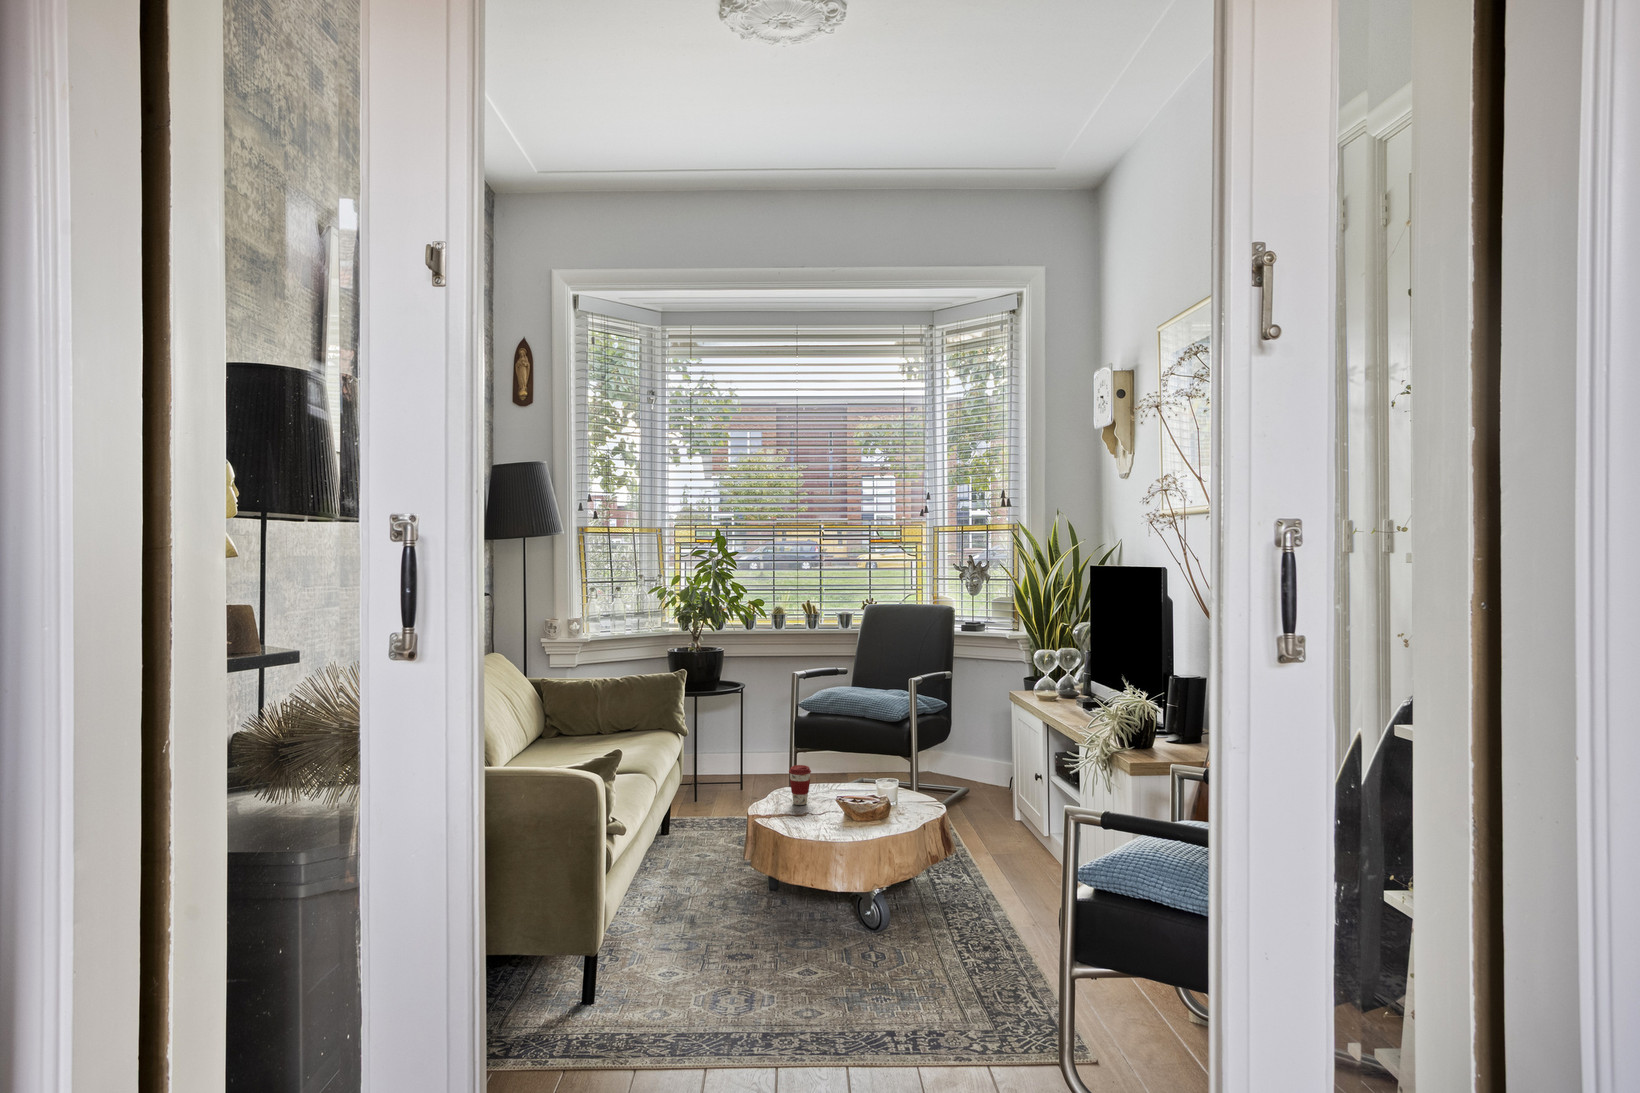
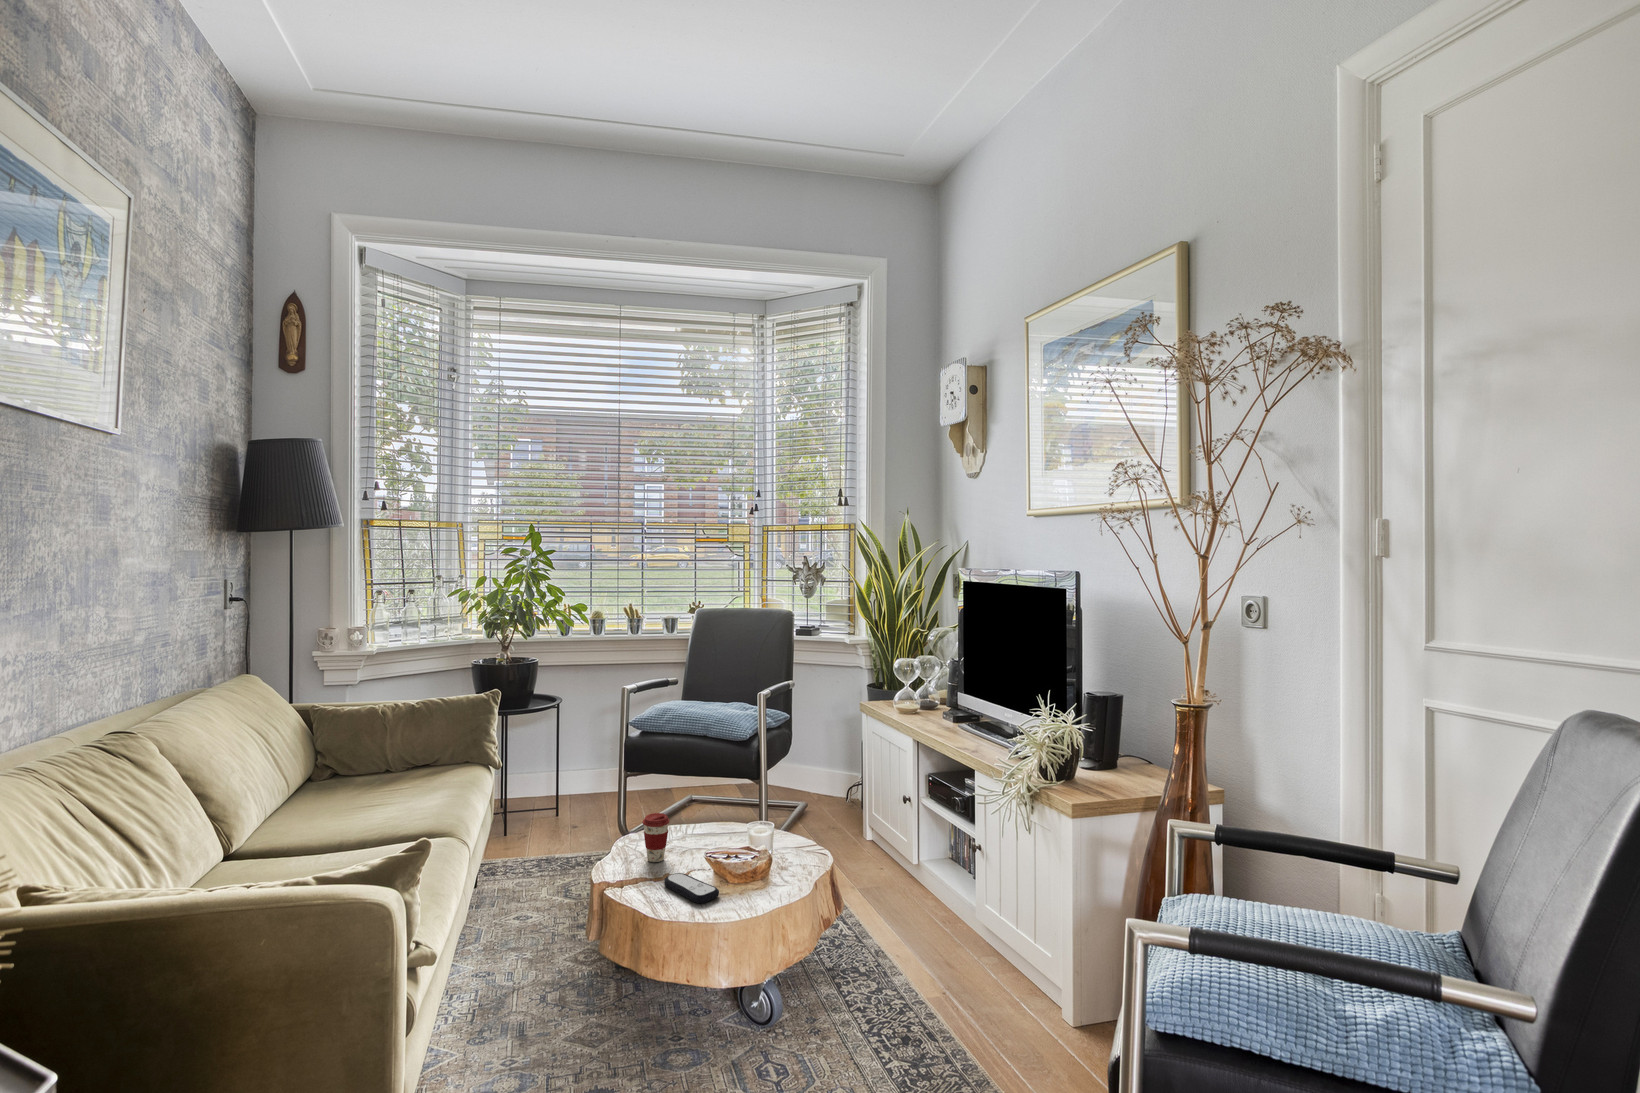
remote control: none [802,812,845,833] -> present [664,873,719,903]

